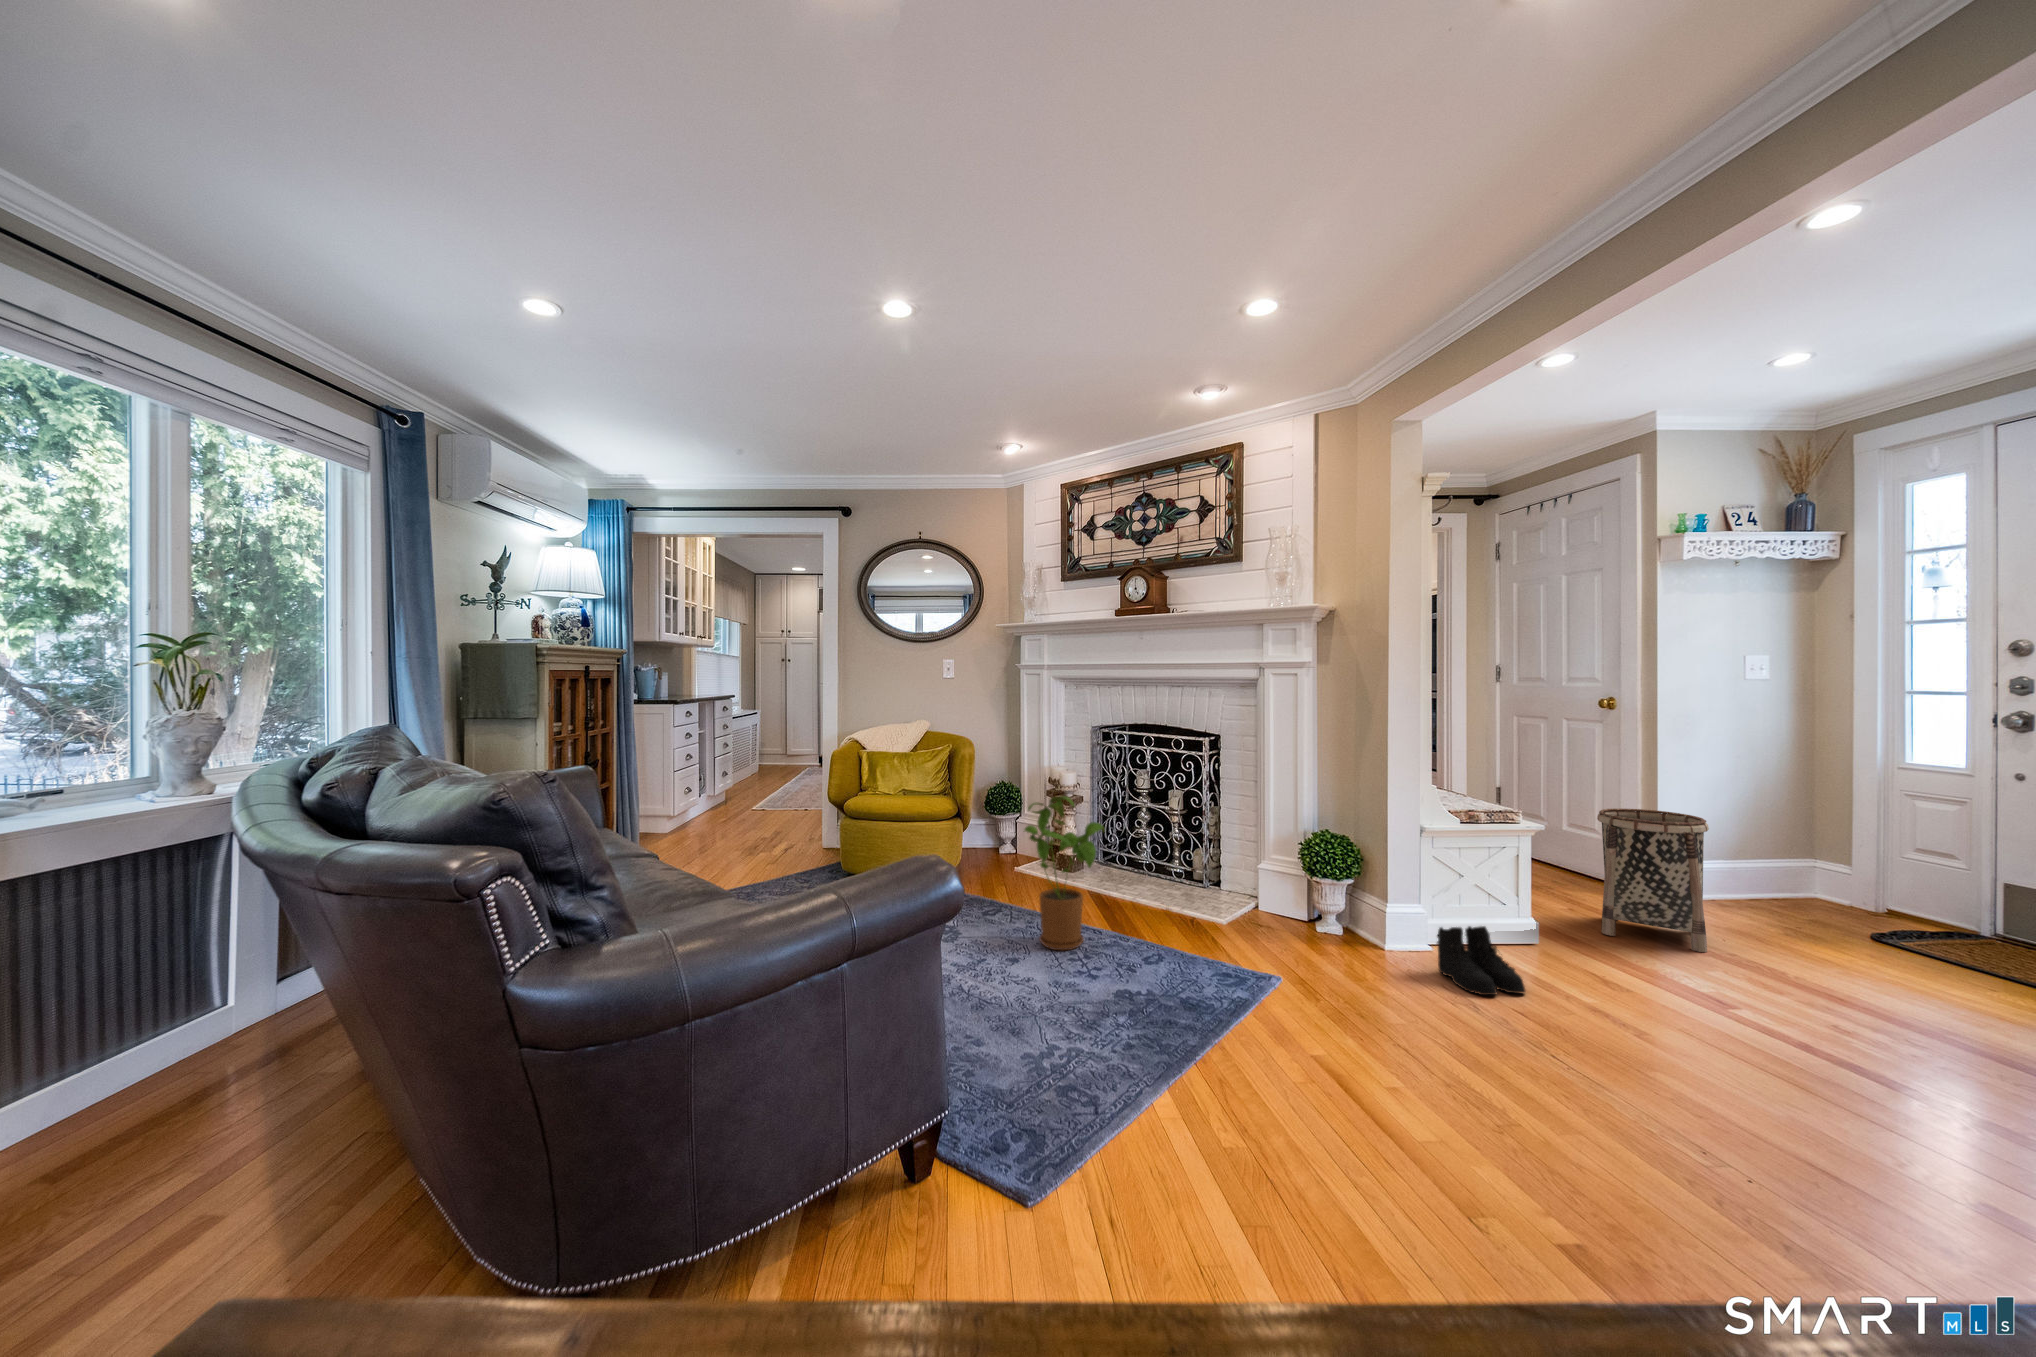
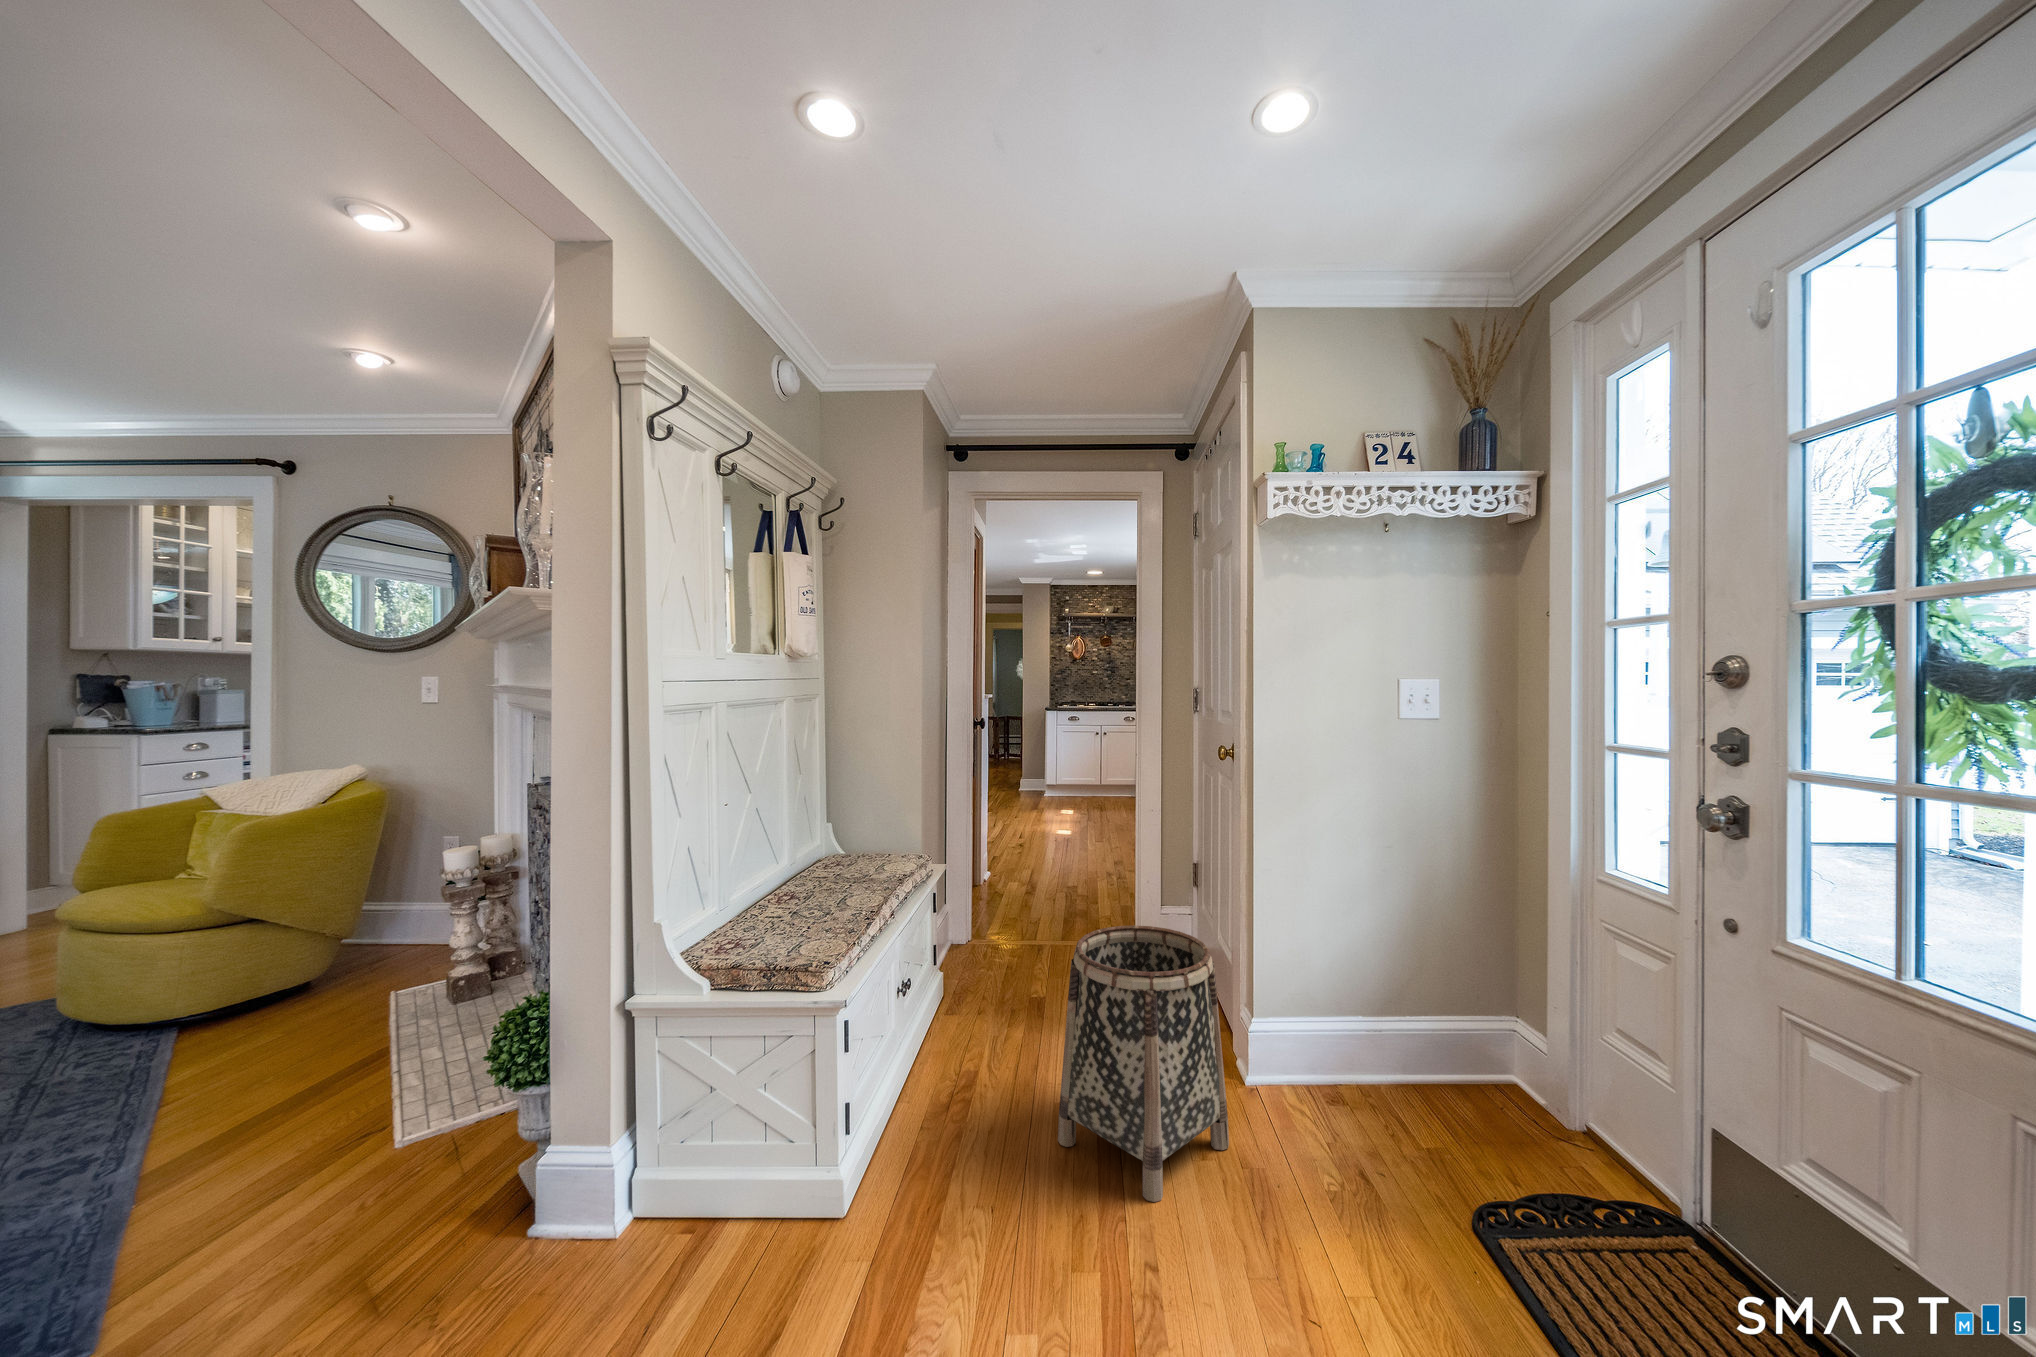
house plant: present [1024,796,1105,950] -> none [113,889,319,1137]
boots: present [1437,926,1526,995] -> none [559,1154,696,1318]

